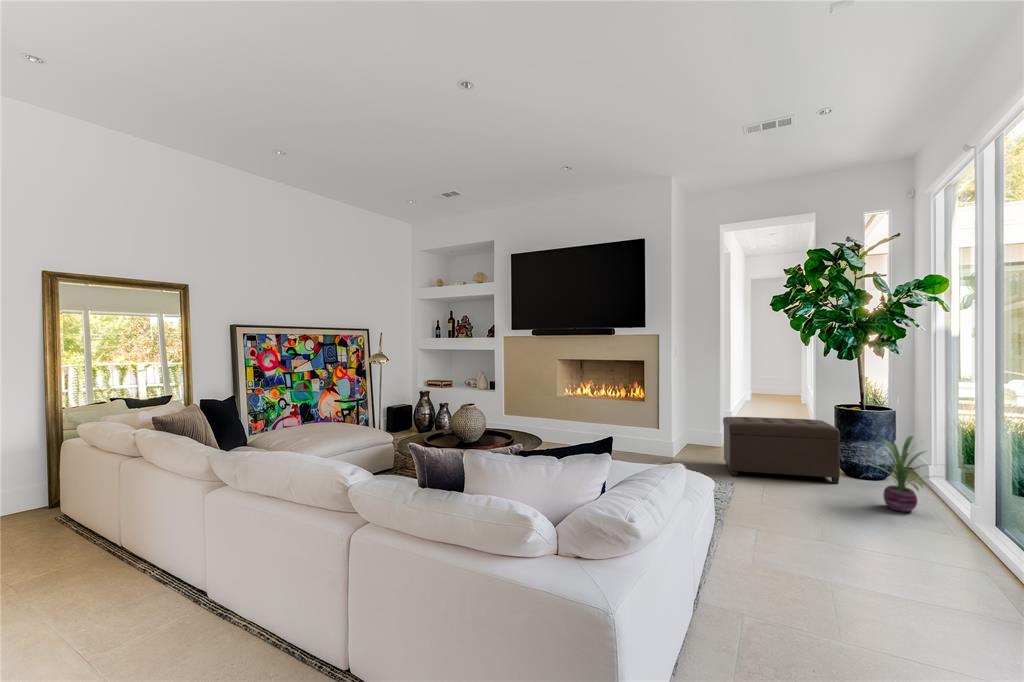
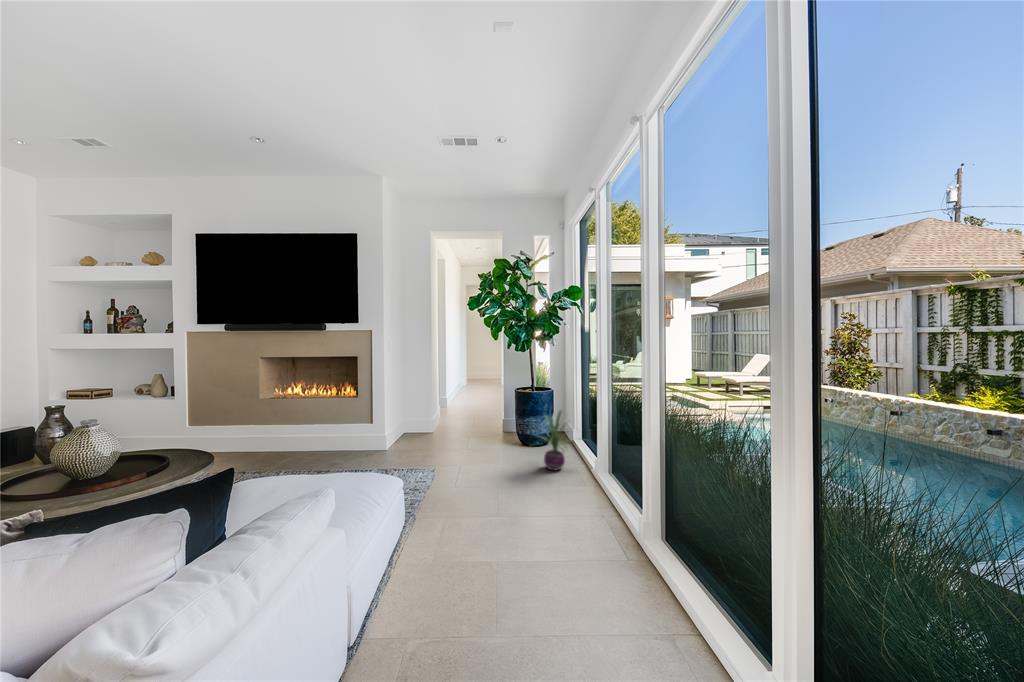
ottoman: present [723,417,840,484] -> none [429,402,517,461]

